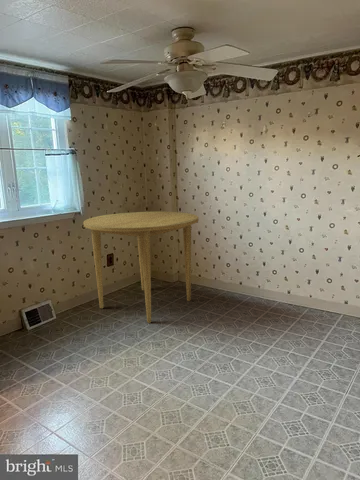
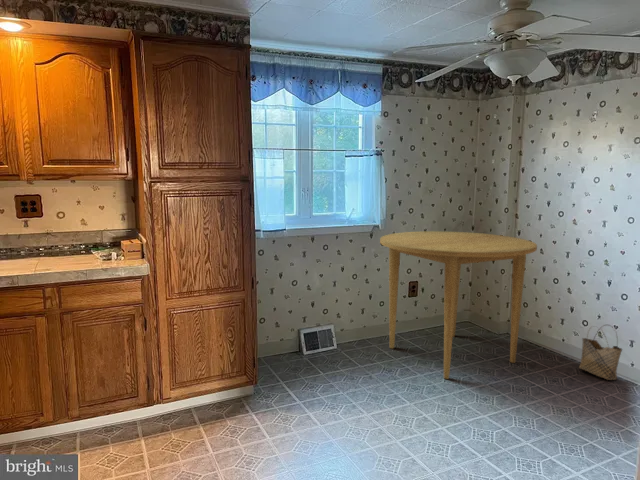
woven basket: none [229,264,253,300] -> present [579,338,622,380]

